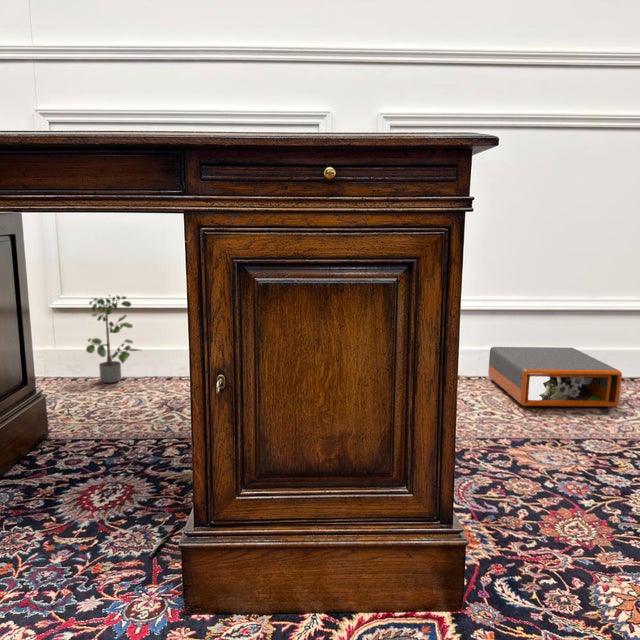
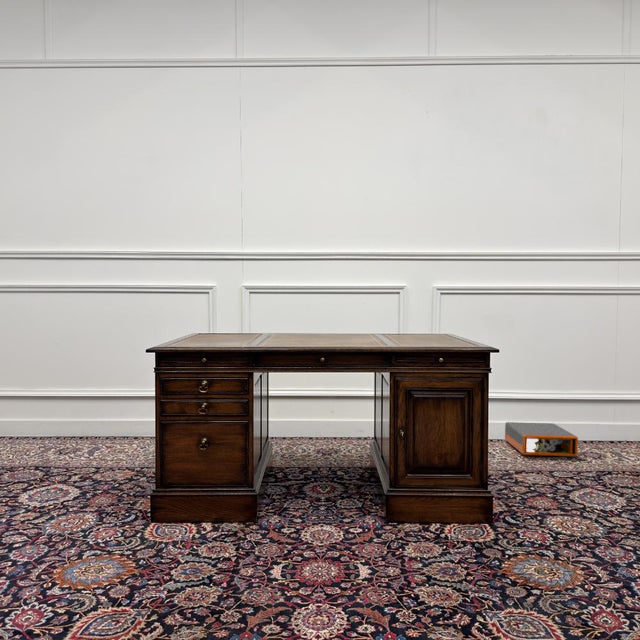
potted plant: present [86,295,140,383] -> none [282,389,311,439]

